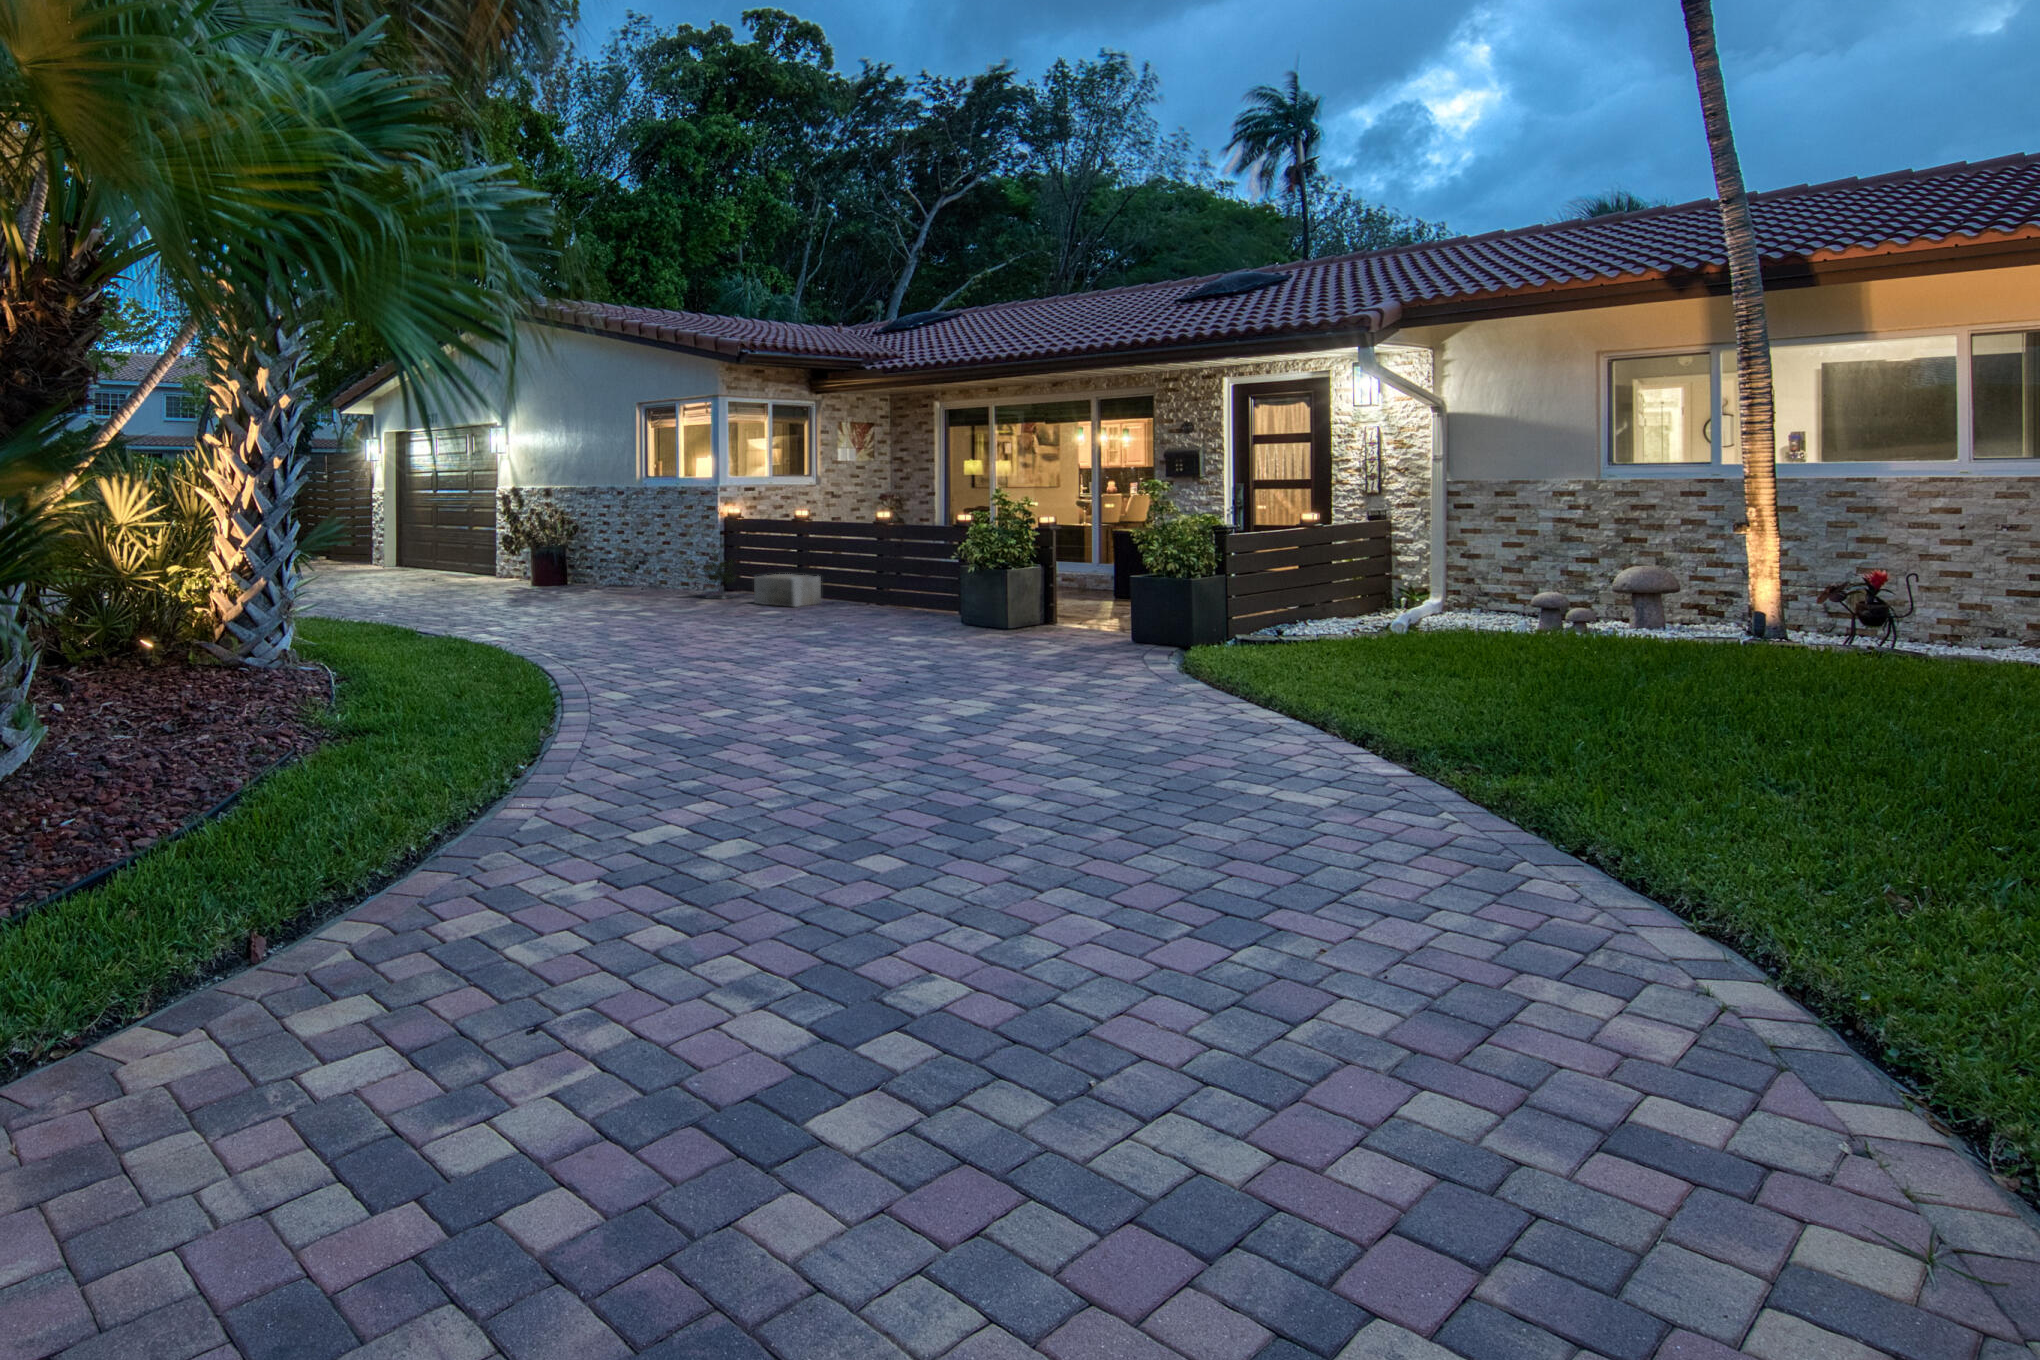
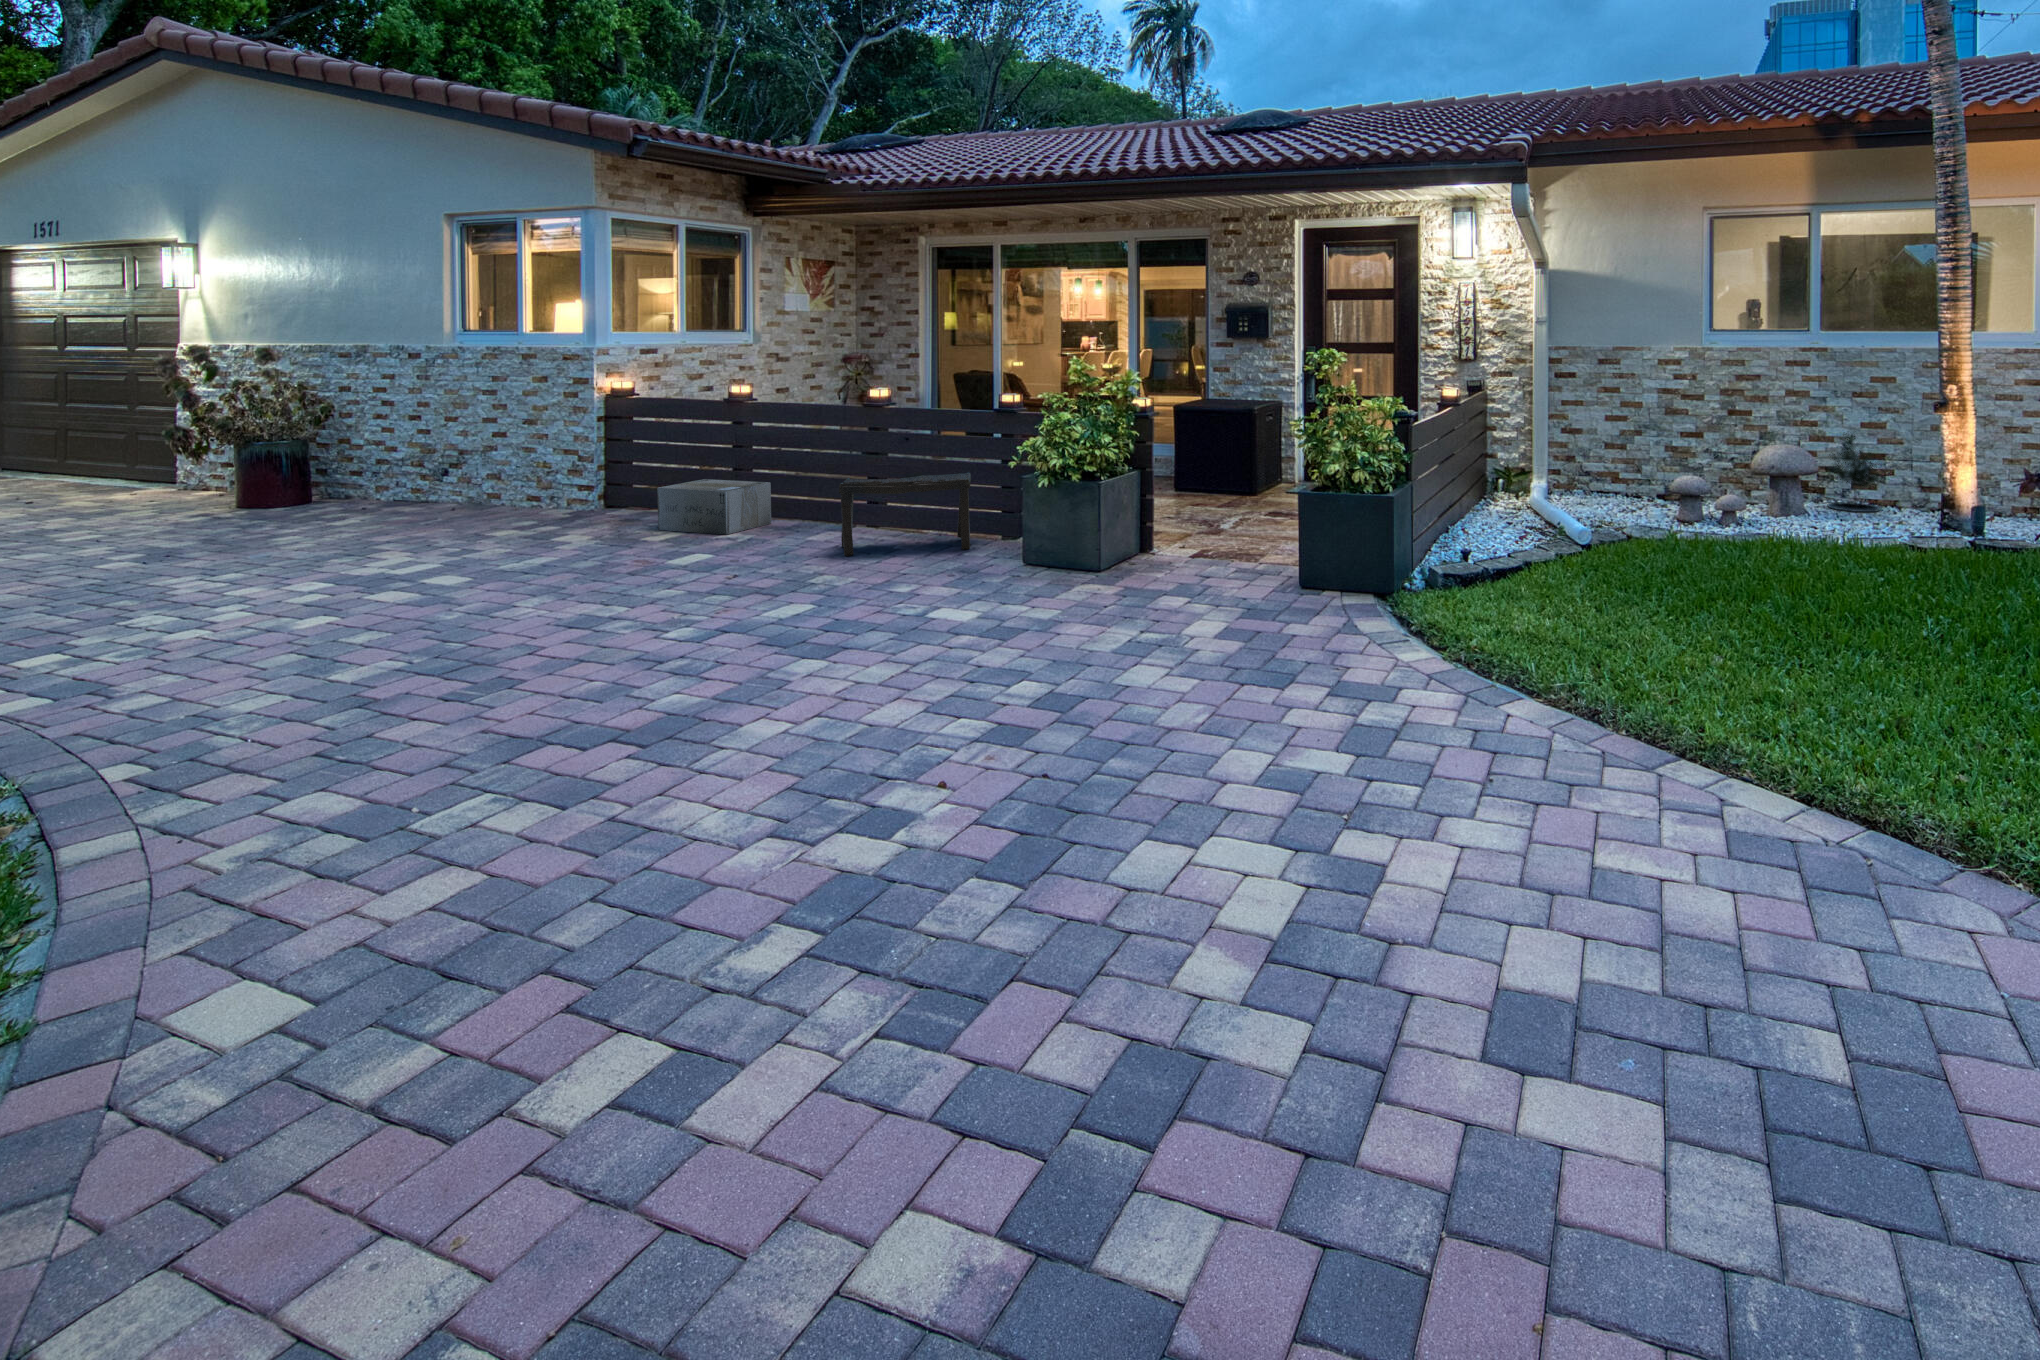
potted tree: present [704,550,735,599] -> present [1828,433,1885,512]
bench: none [855,570,943,620] -> present [839,473,971,556]

